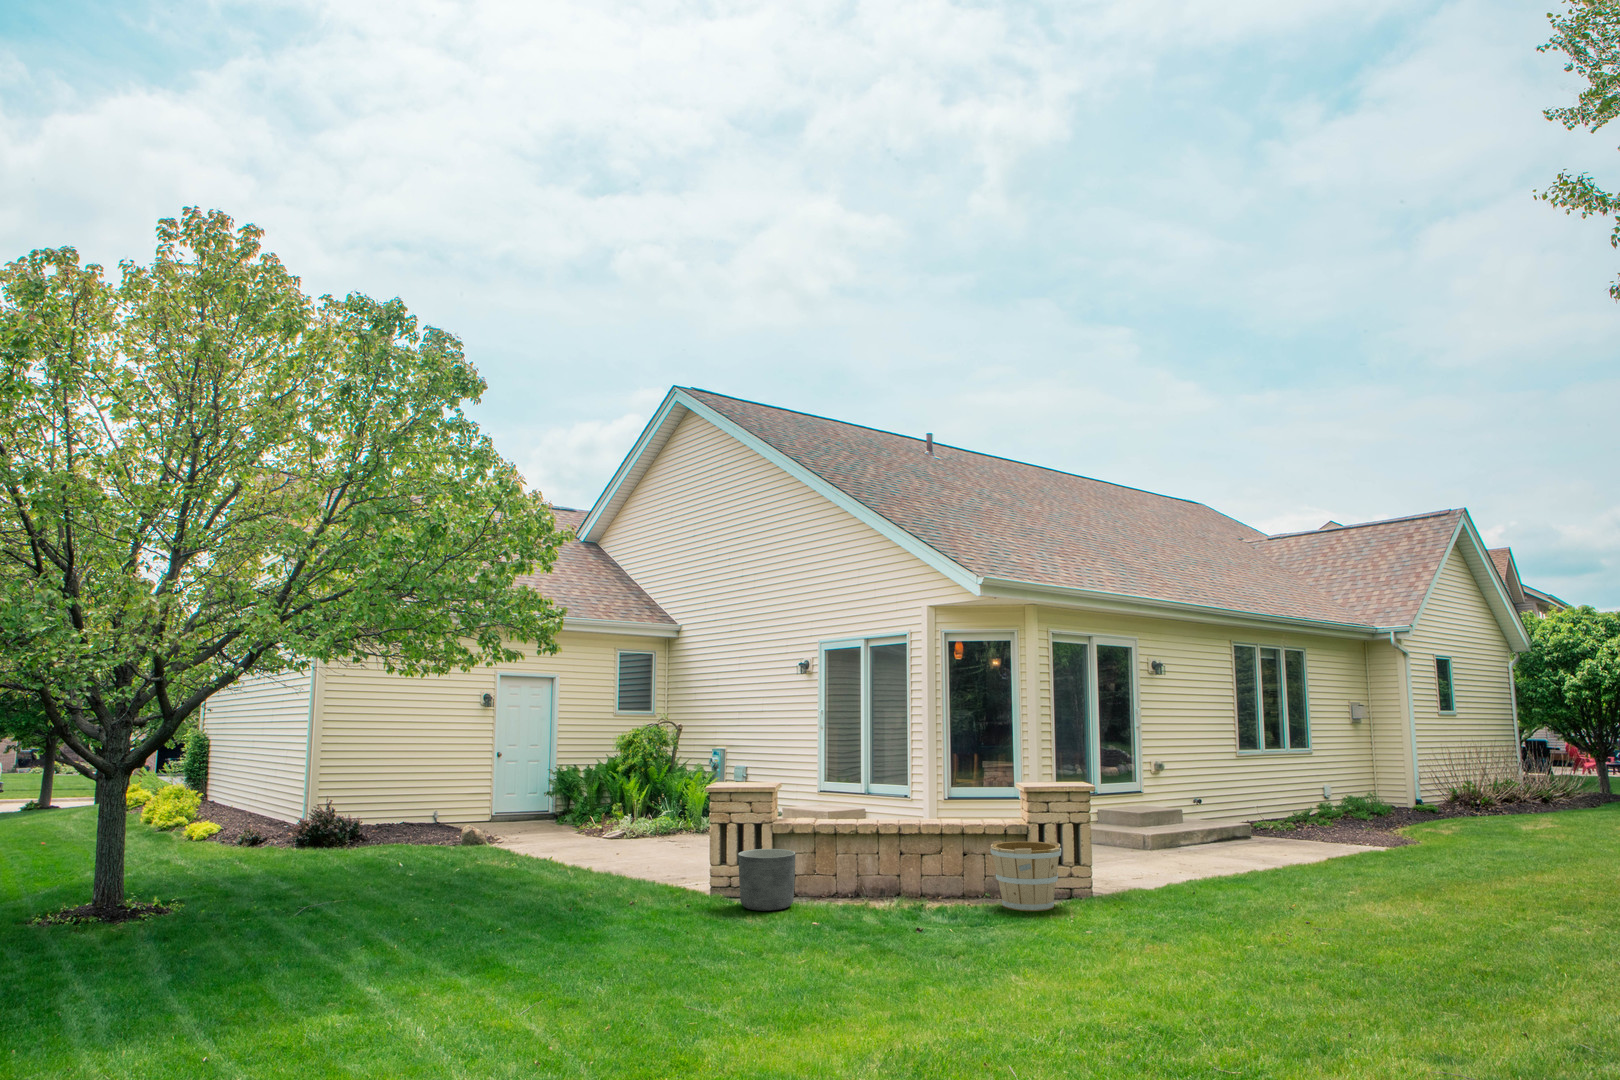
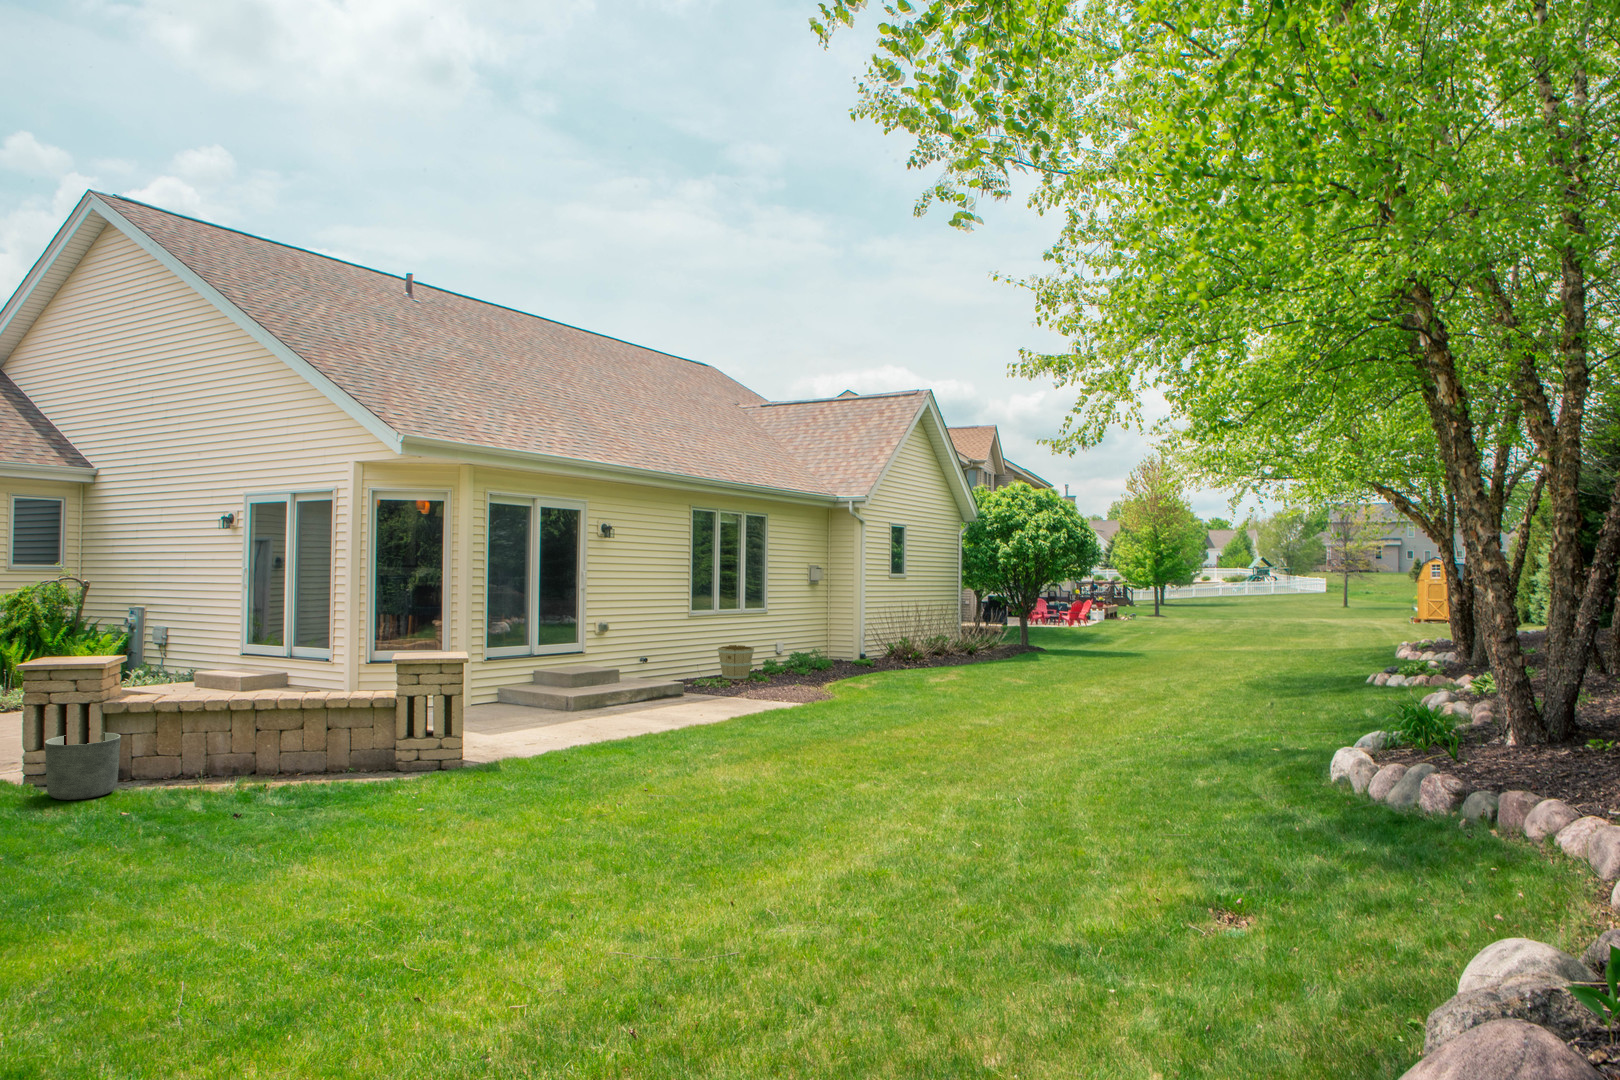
wooden bucket: present [990,840,1061,911] -> present [717,645,754,679]

